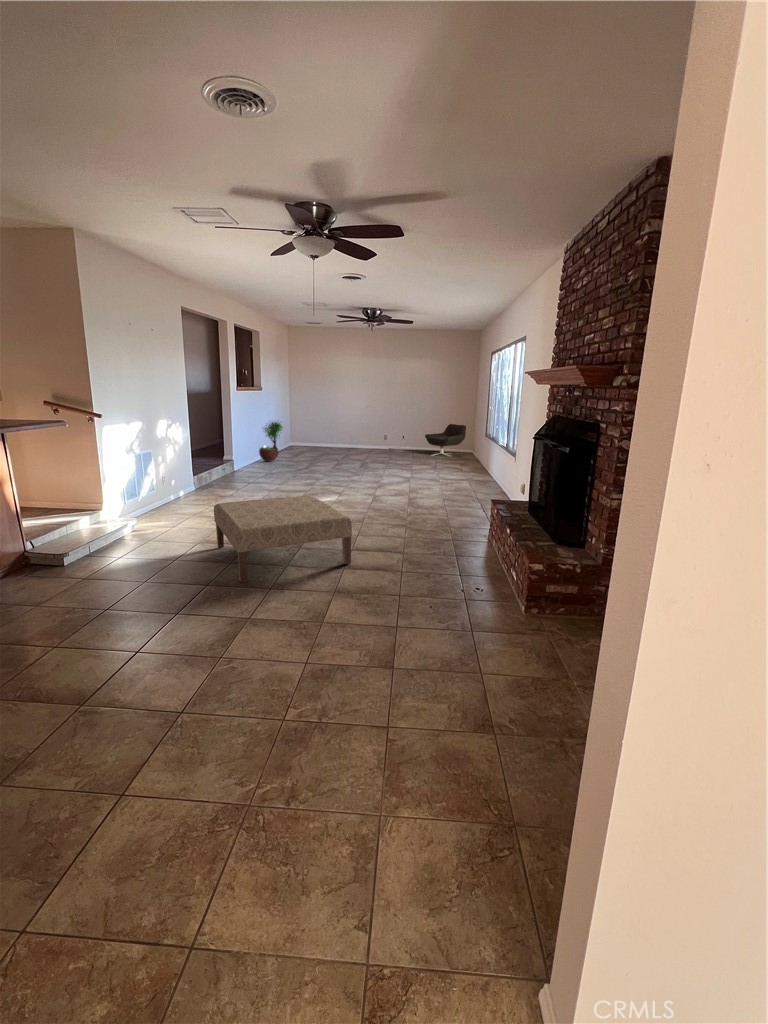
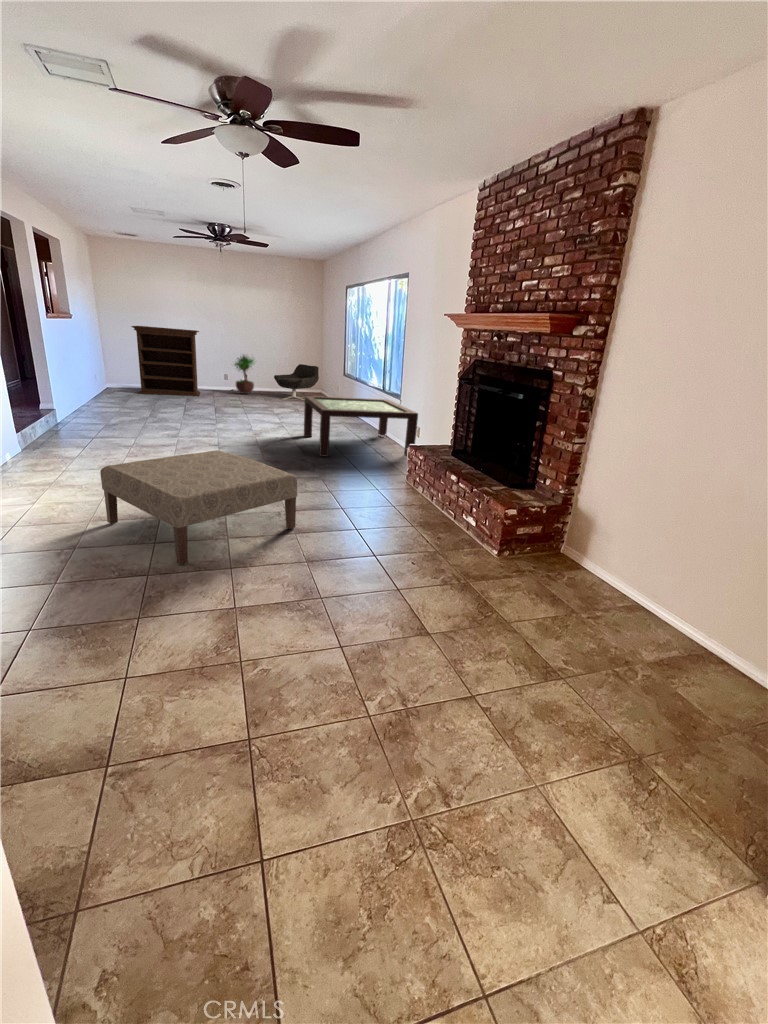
bookshelf: none [312,398,365,453] -> present [131,326,200,396]
potted tree: present [259,422,283,462] -> present [235,355,254,394]
coffee table: none [423,452,521,510] -> present [304,396,418,457]

